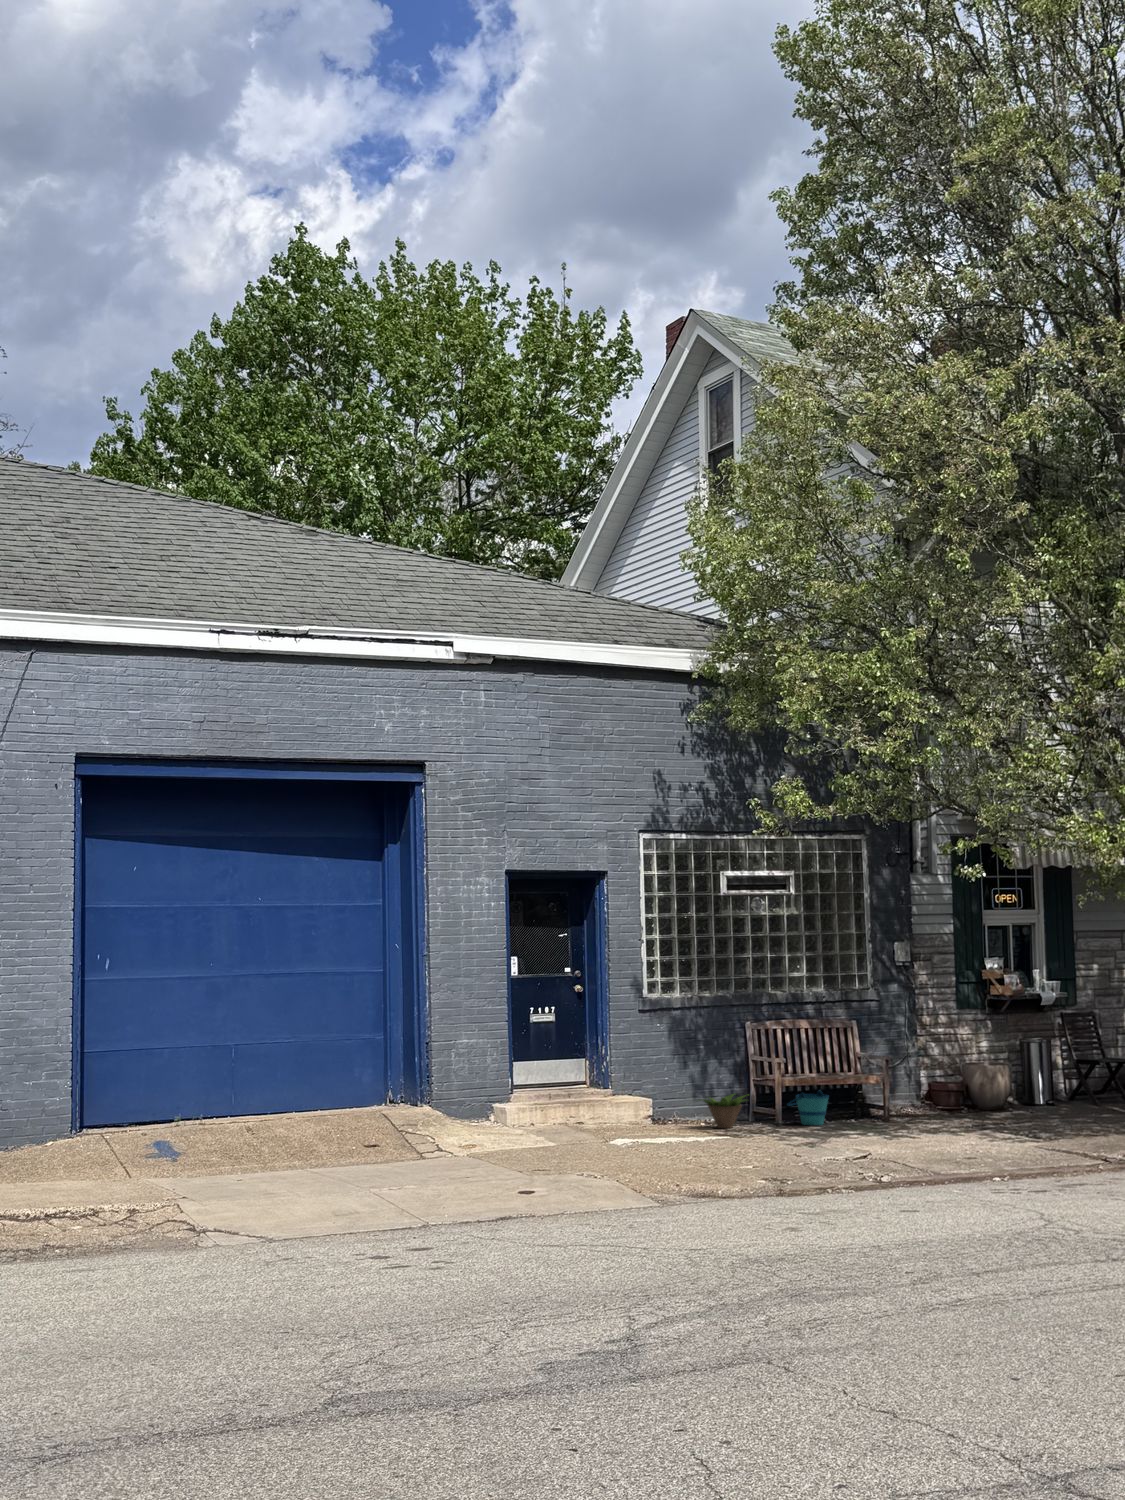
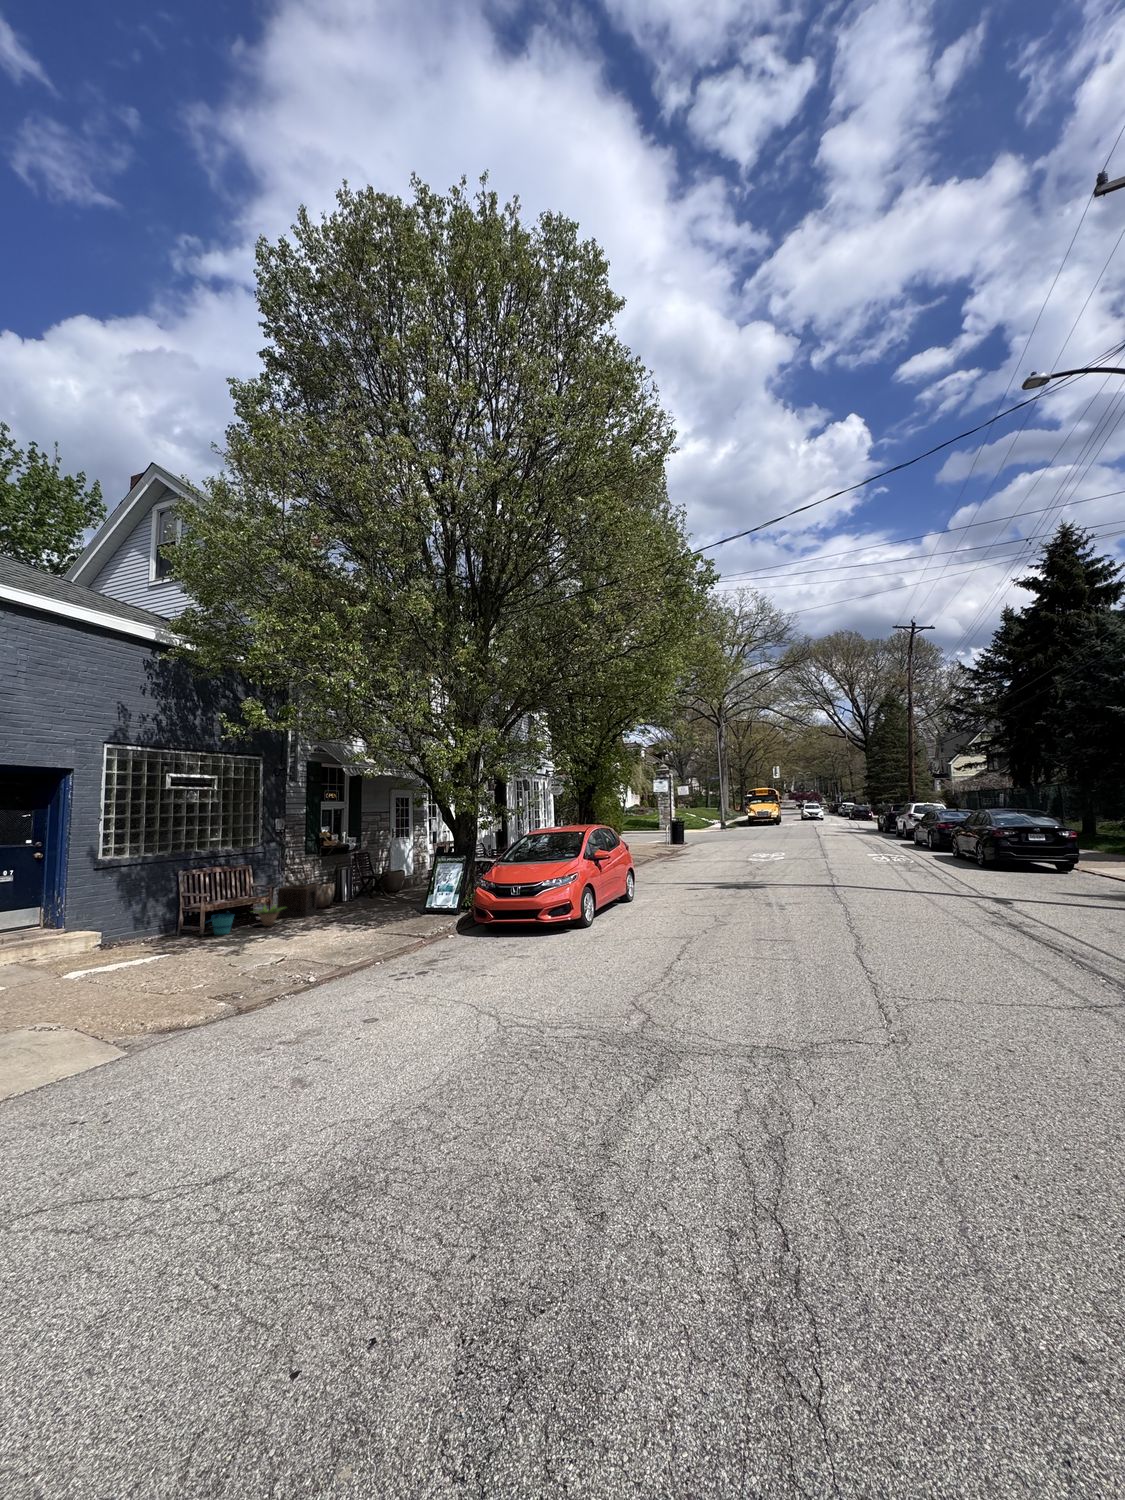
wooden crate: none [906,1060,975,1117] -> present [277,885,317,917]
decorative plant: present [700,1094,746,1128] -> present [256,905,286,926]

